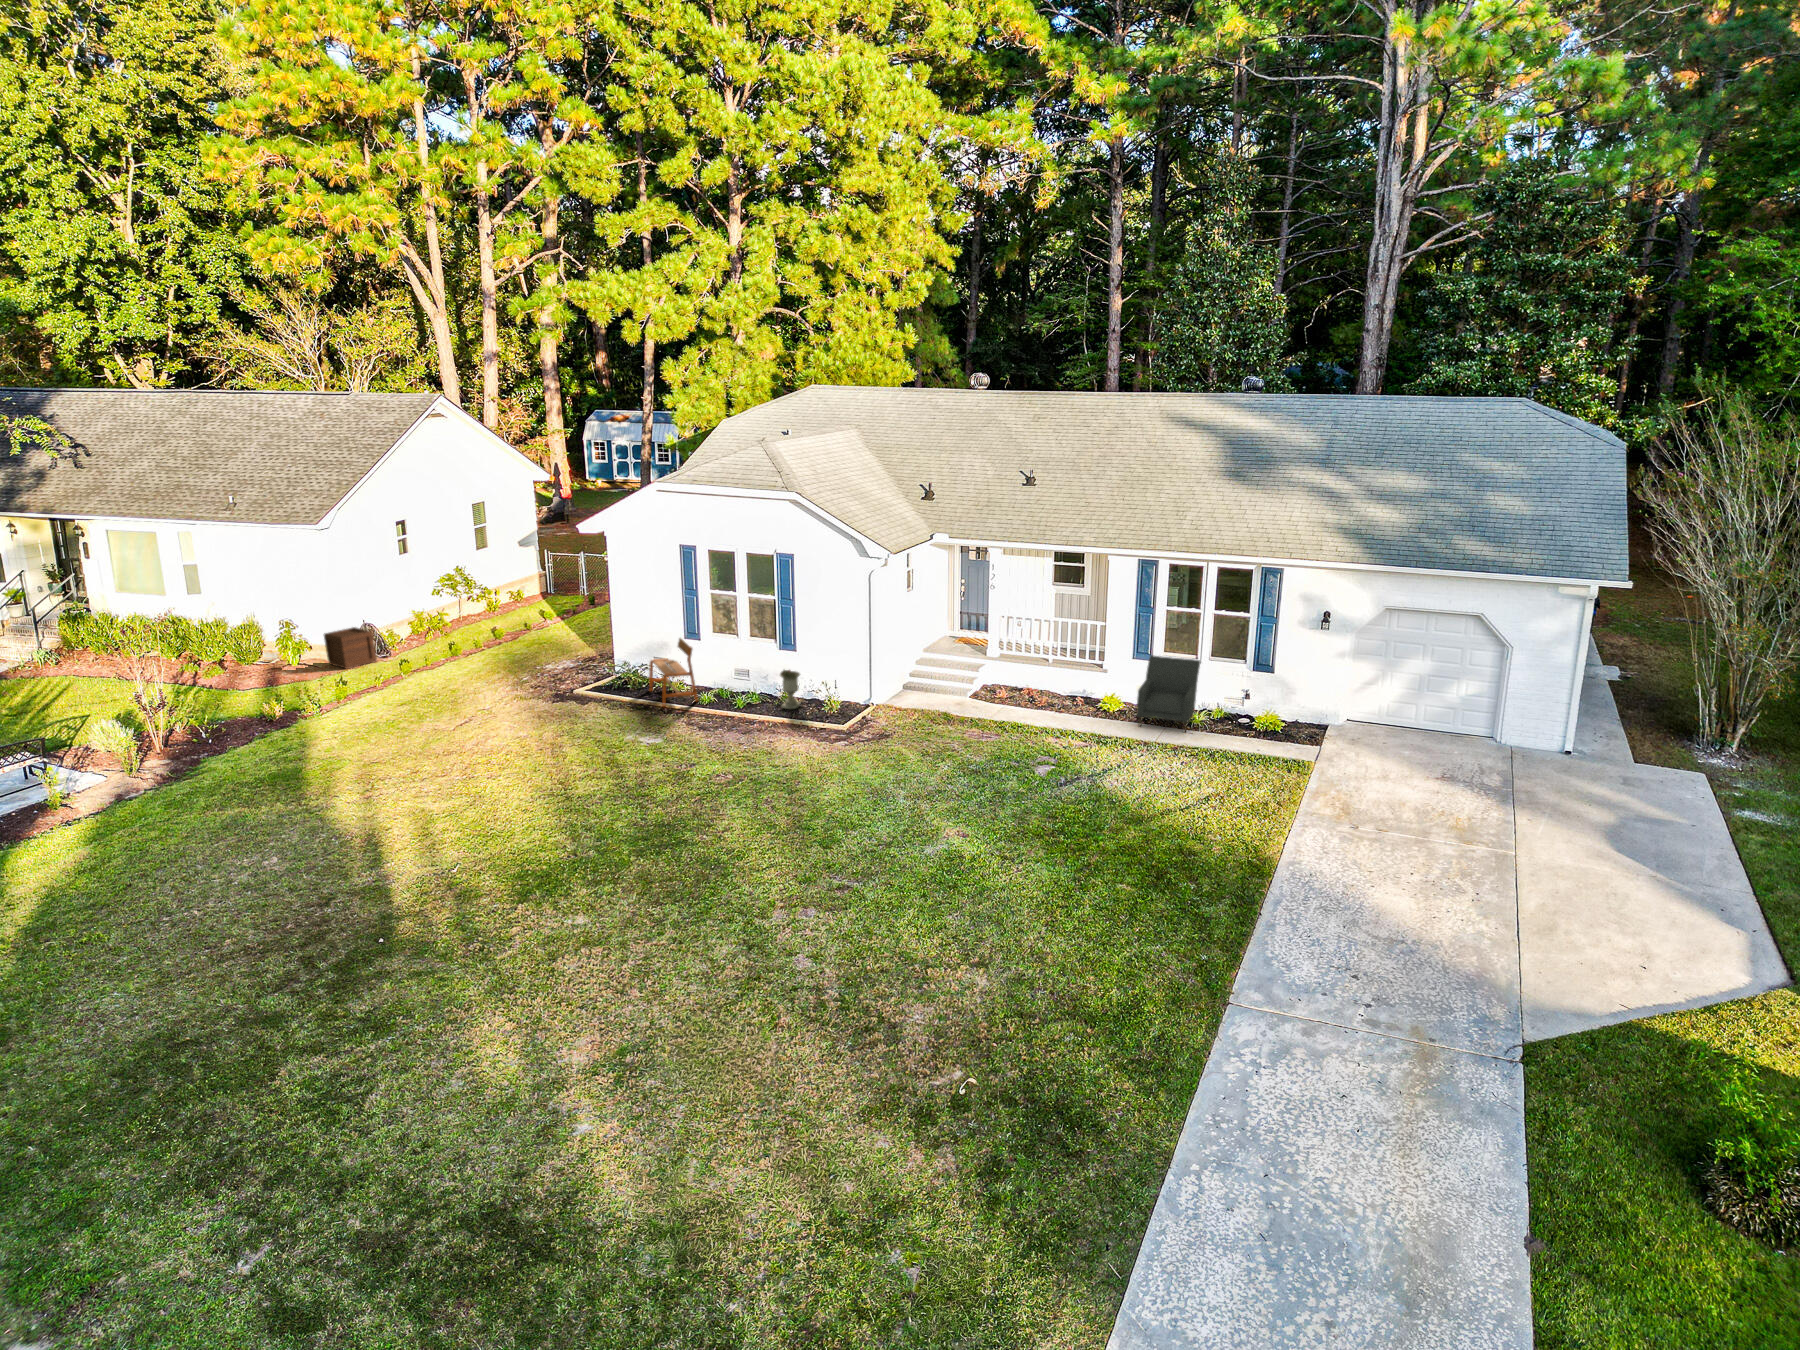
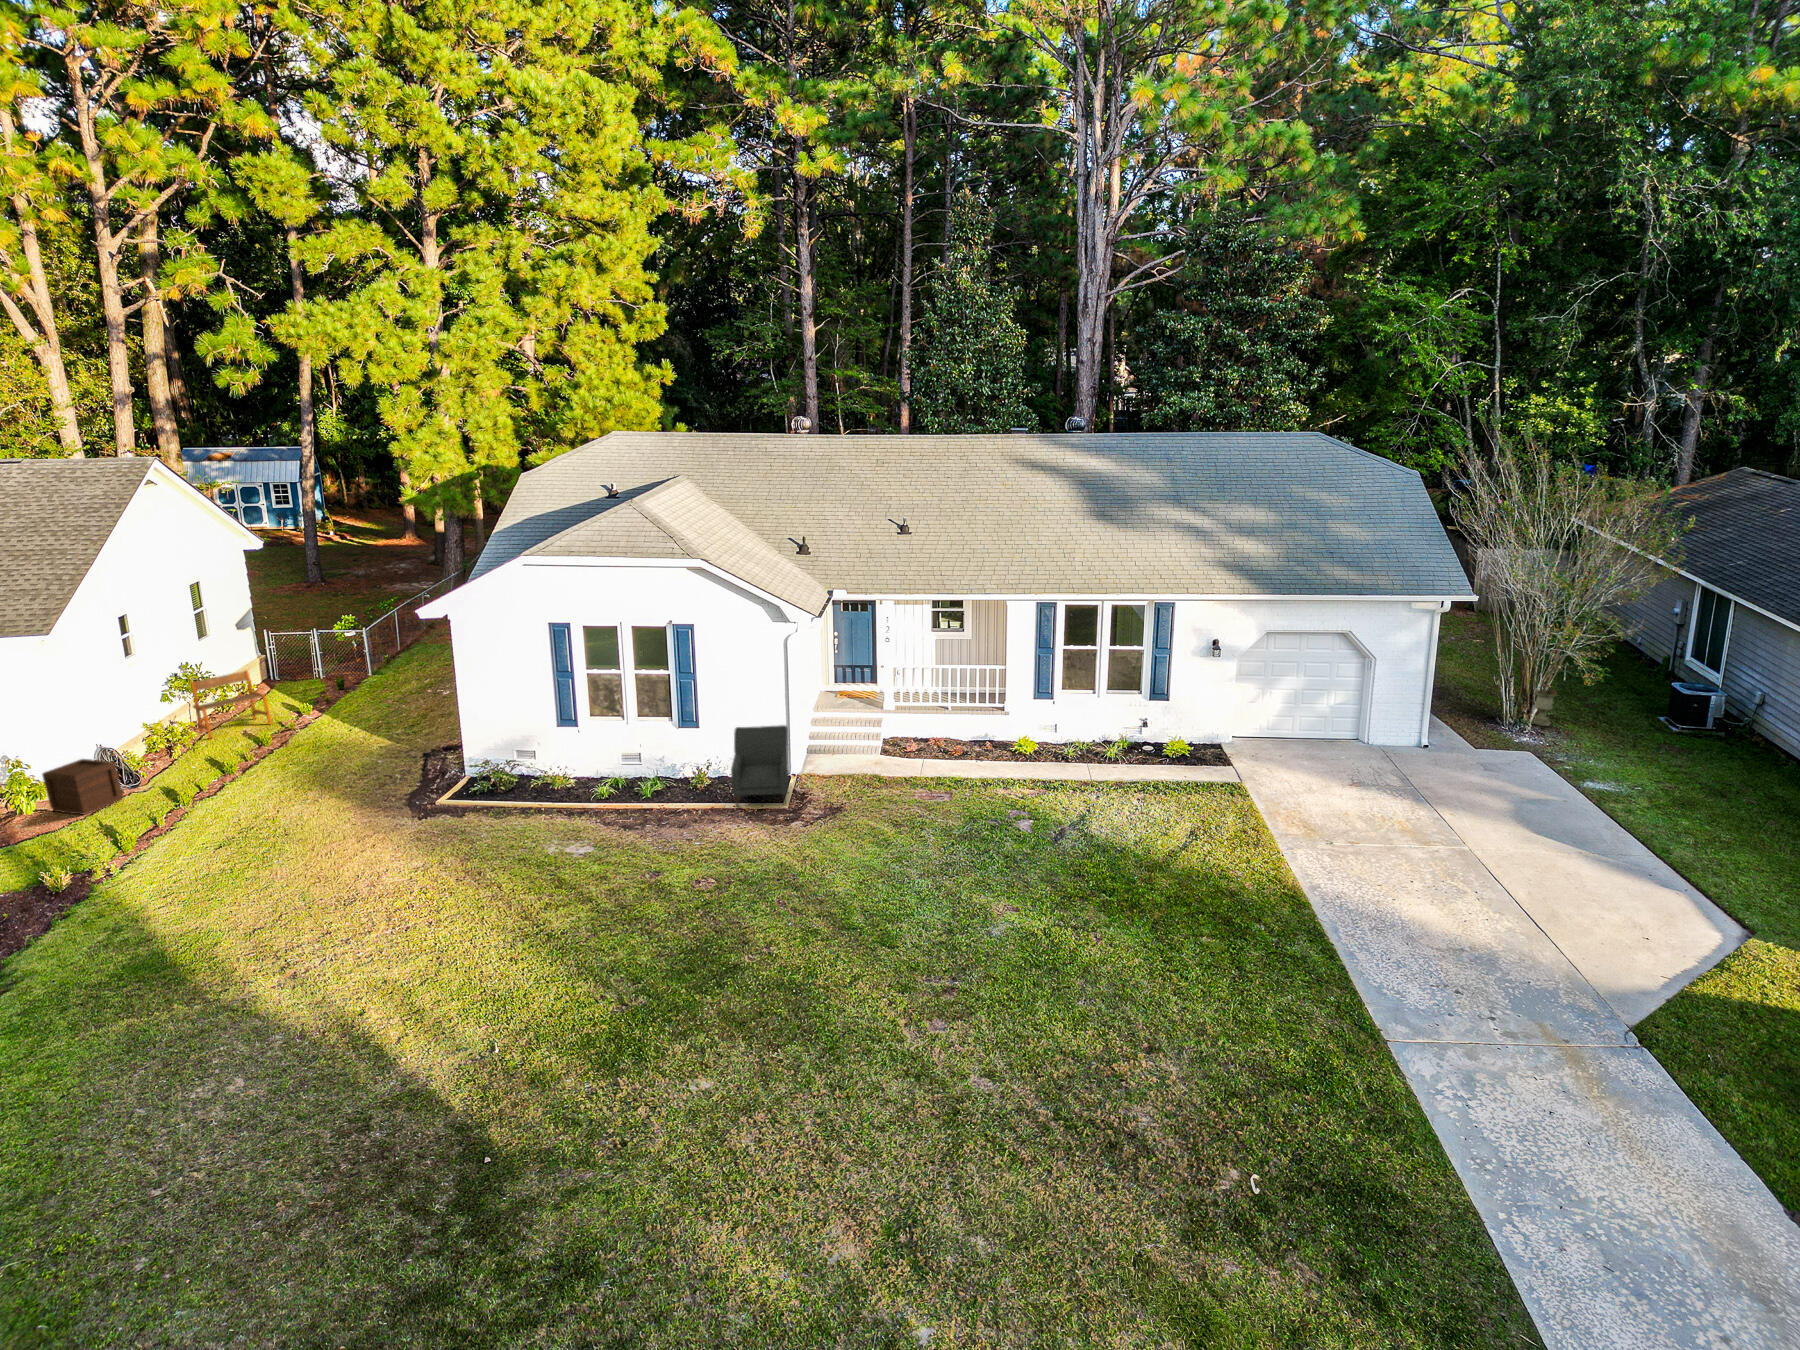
bench: present [649,638,698,707] -> present [191,670,272,739]
chair: present [1136,656,1200,732] -> present [731,725,789,806]
planter: present [780,670,800,709] -> present [1532,689,1558,726]

